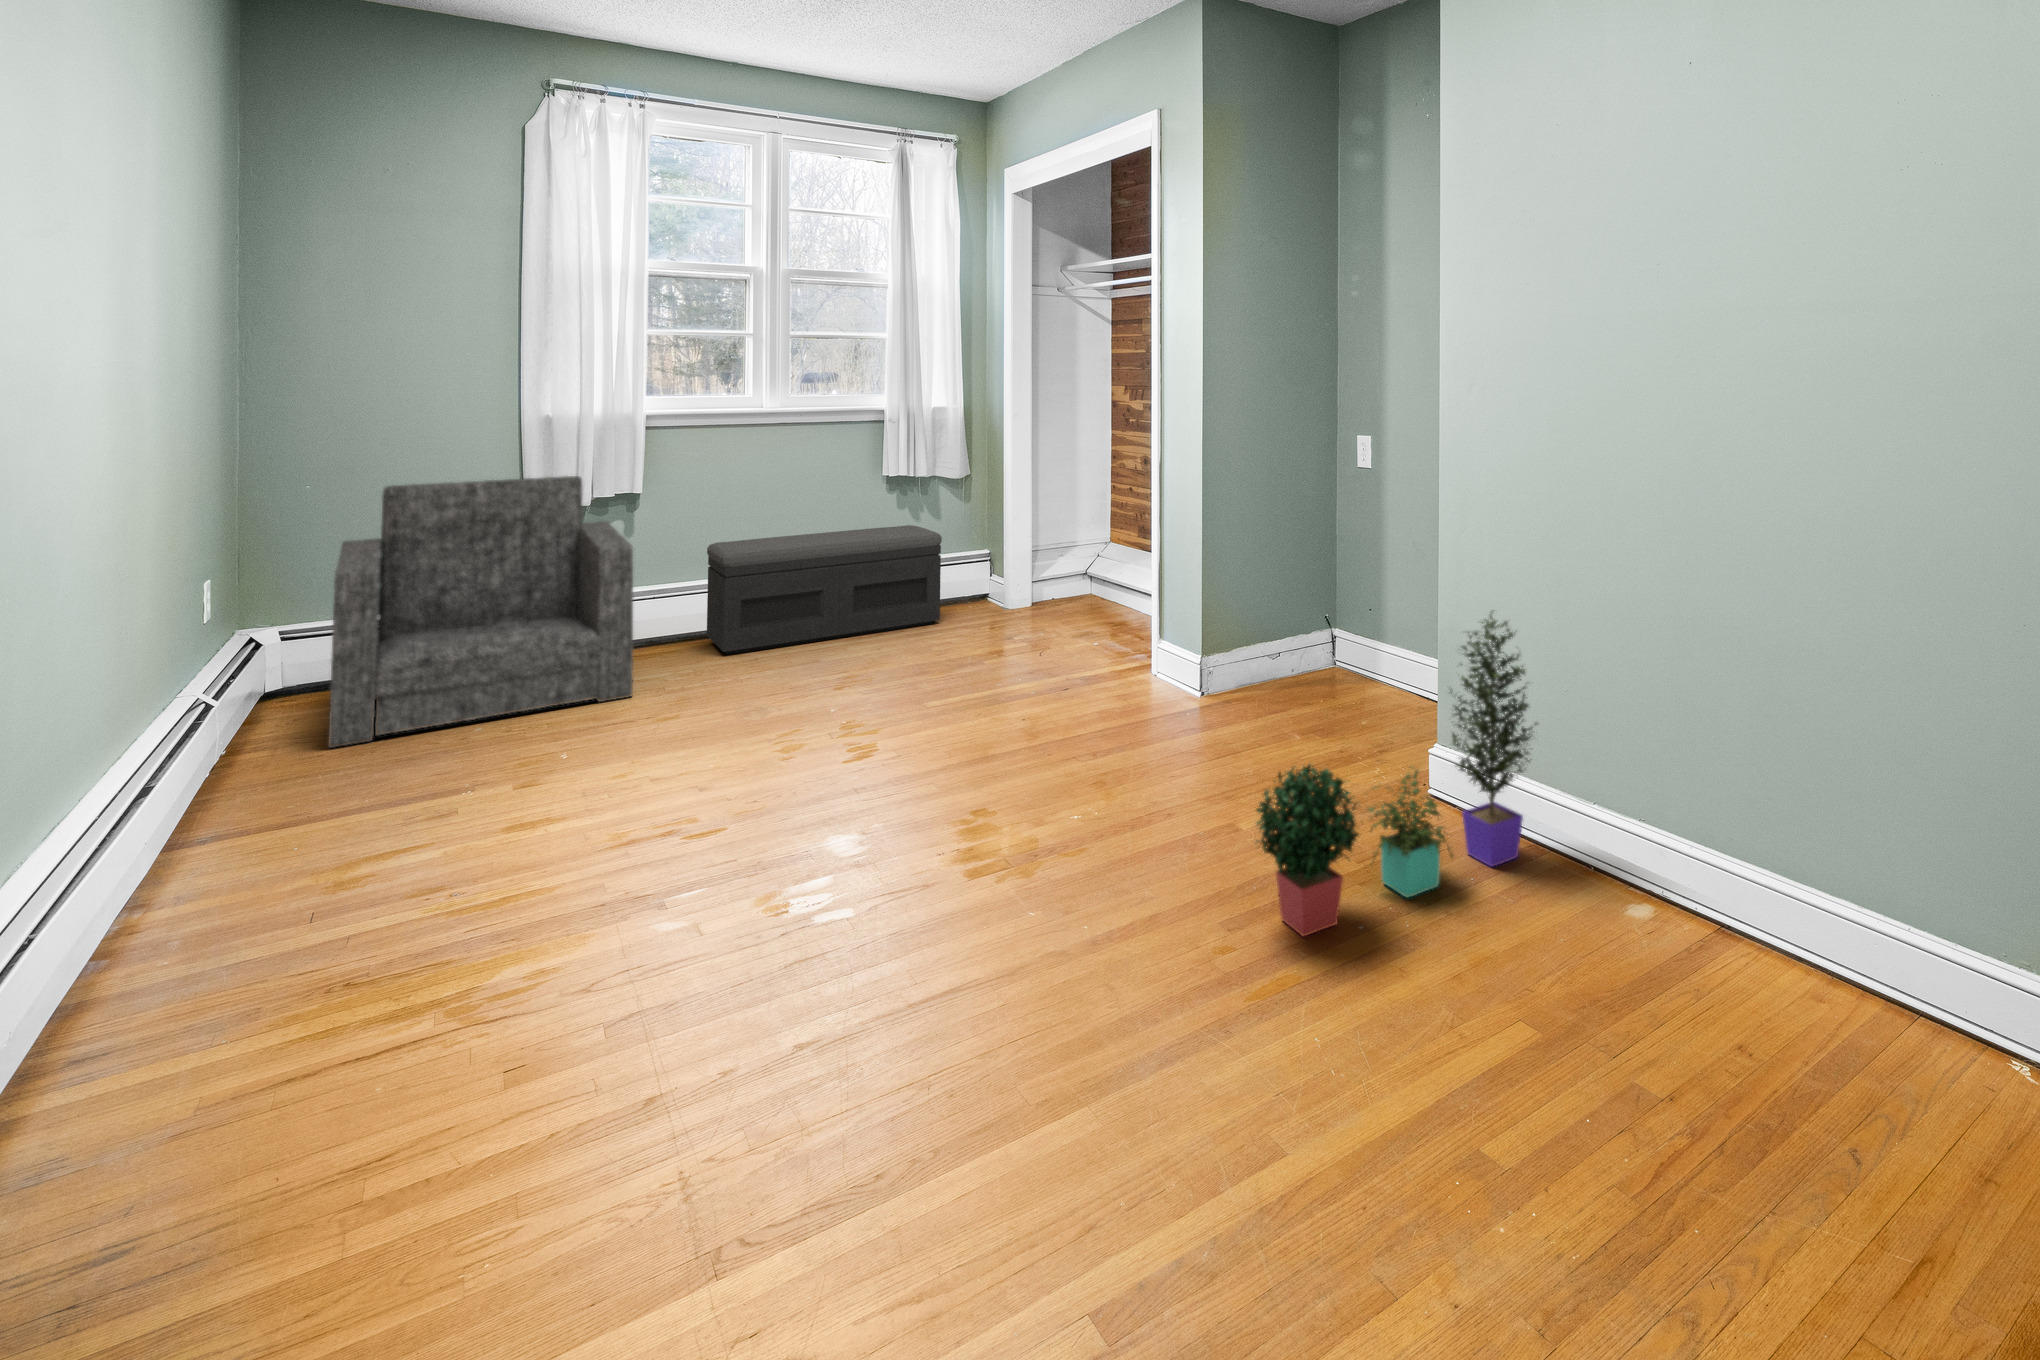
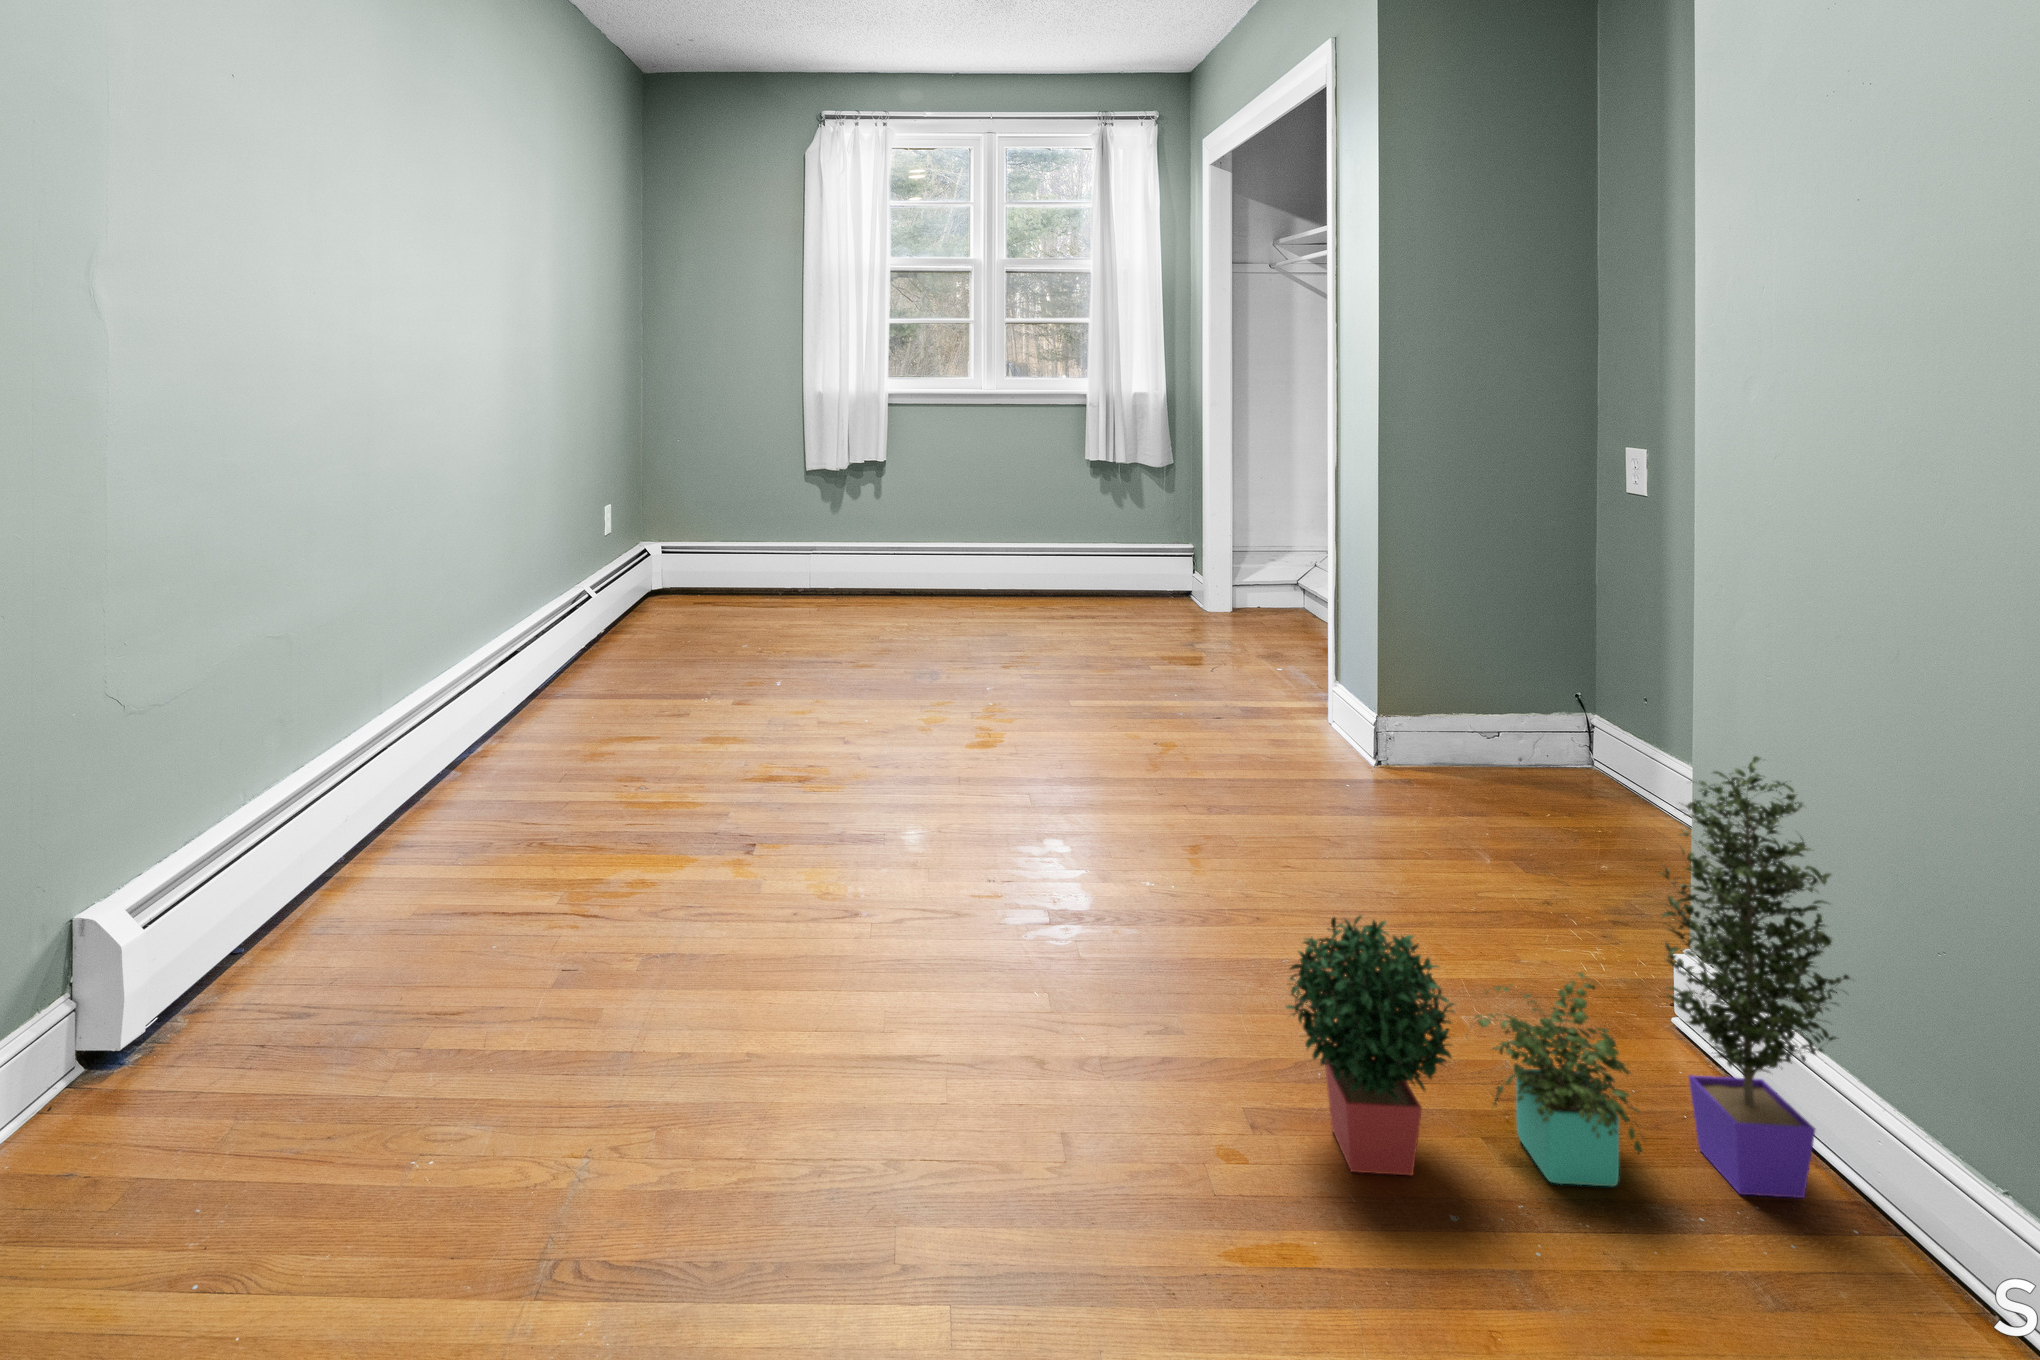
armchair: present [328,476,633,748] -> none [659,443,857,643]
storage bench: present [707,525,942,655] -> none [934,512,1135,618]

